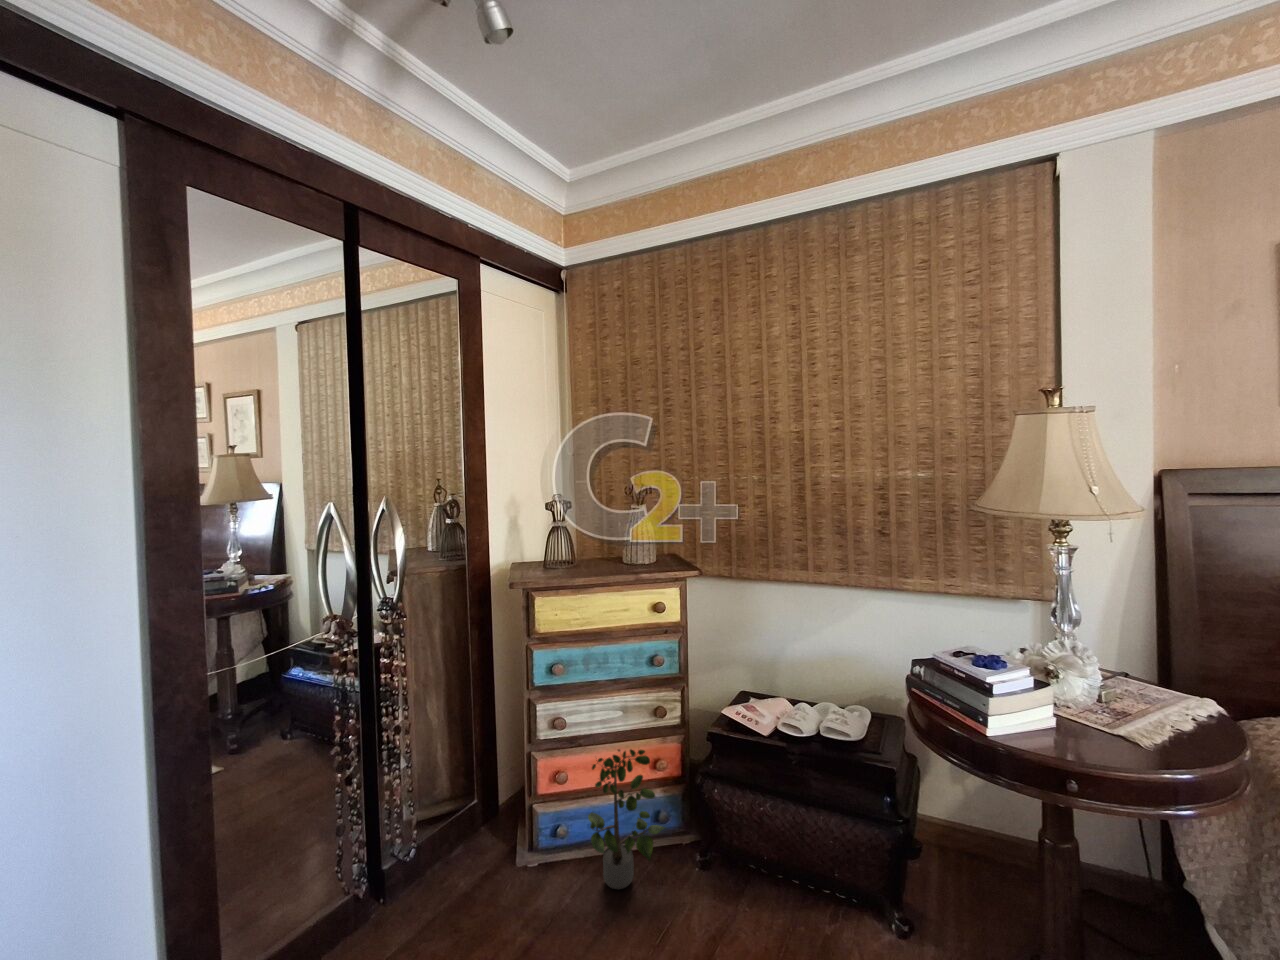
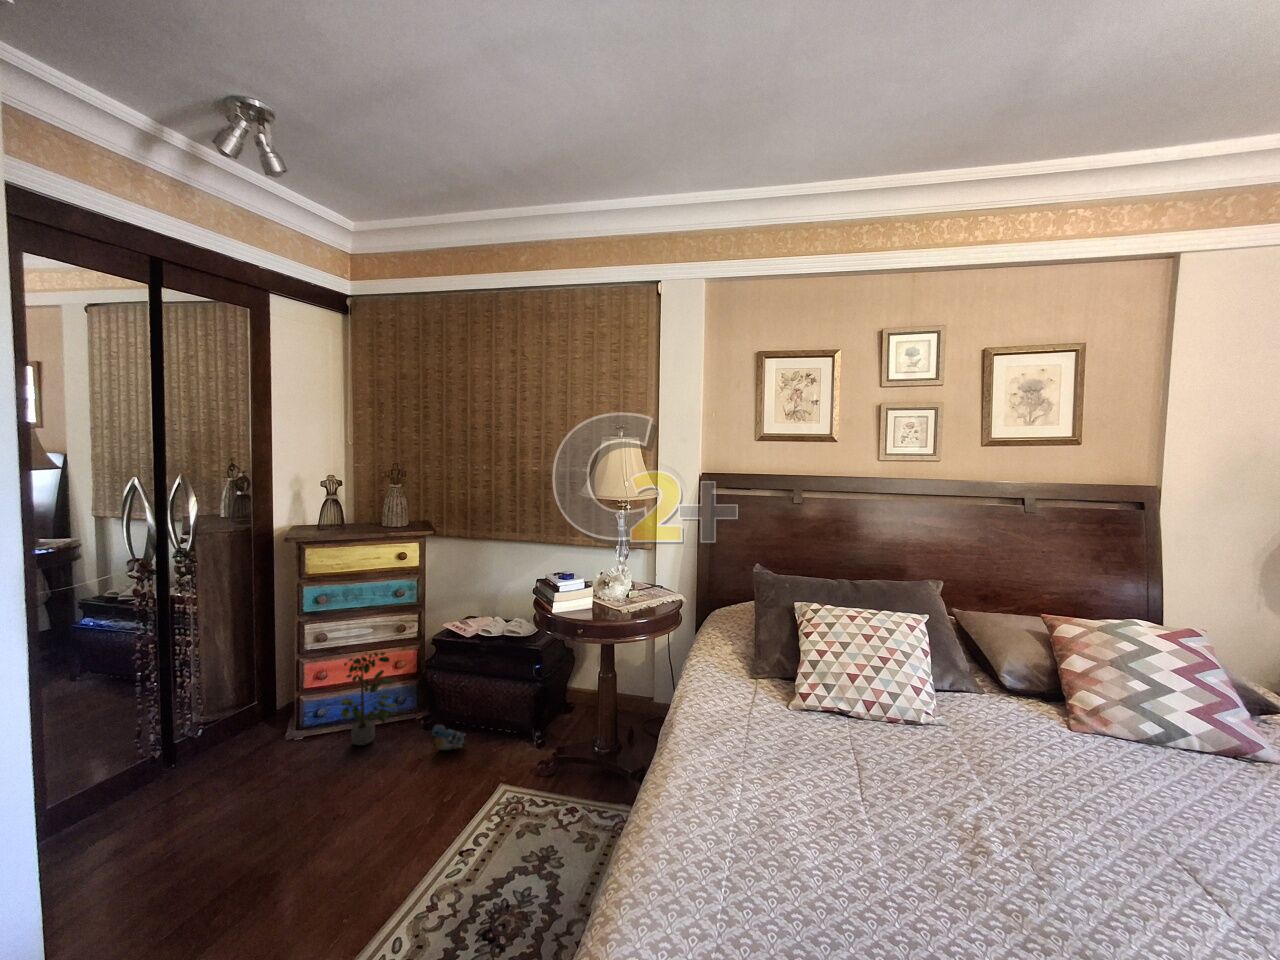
plush toy: none [723,875,780,921] -> present [432,725,468,750]

